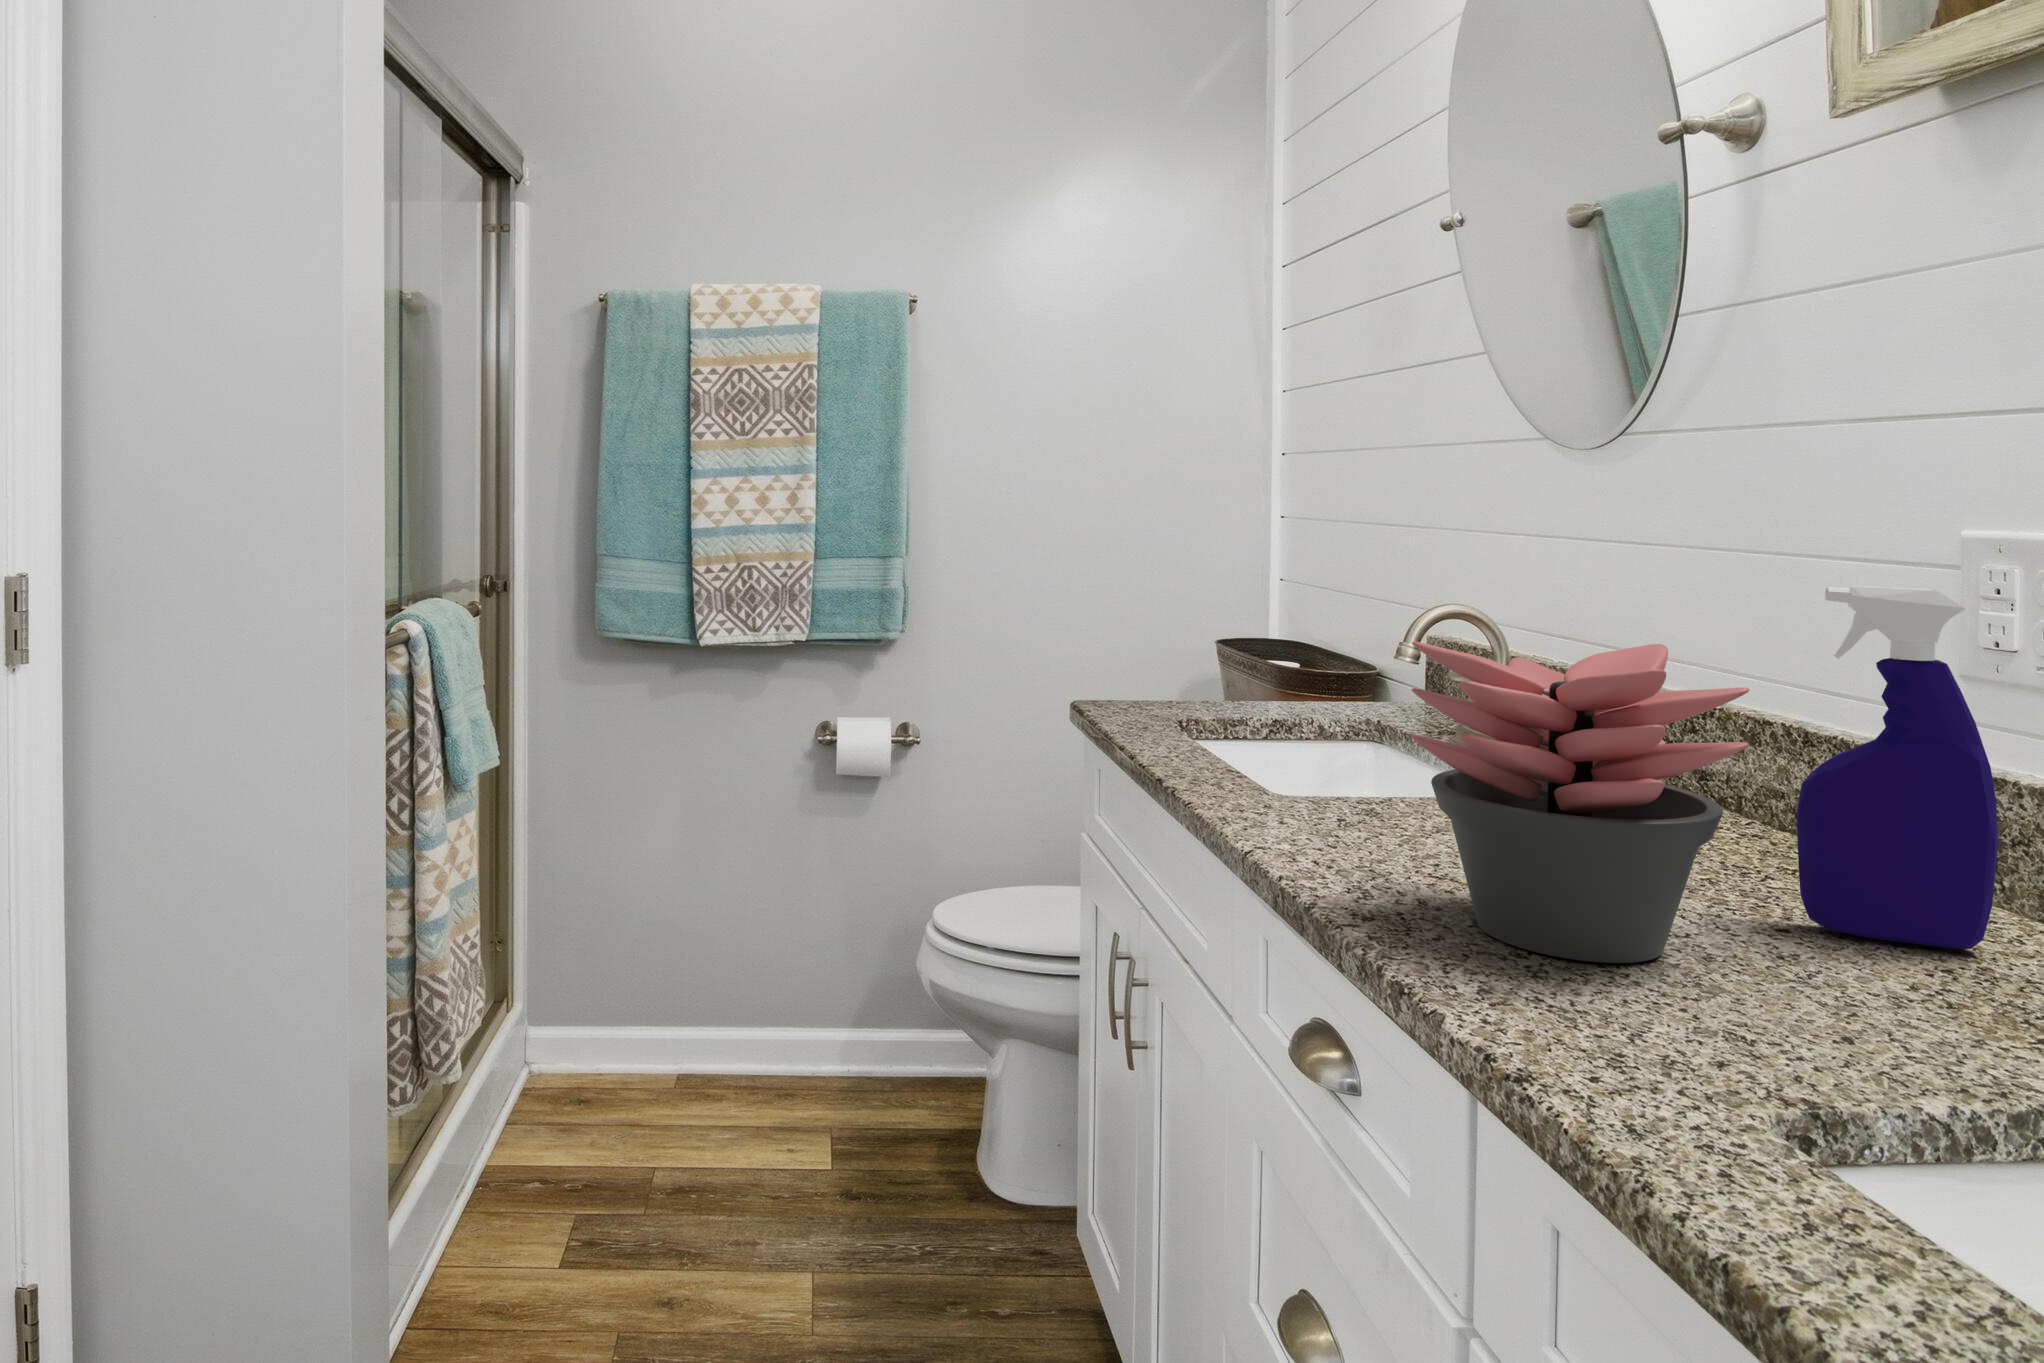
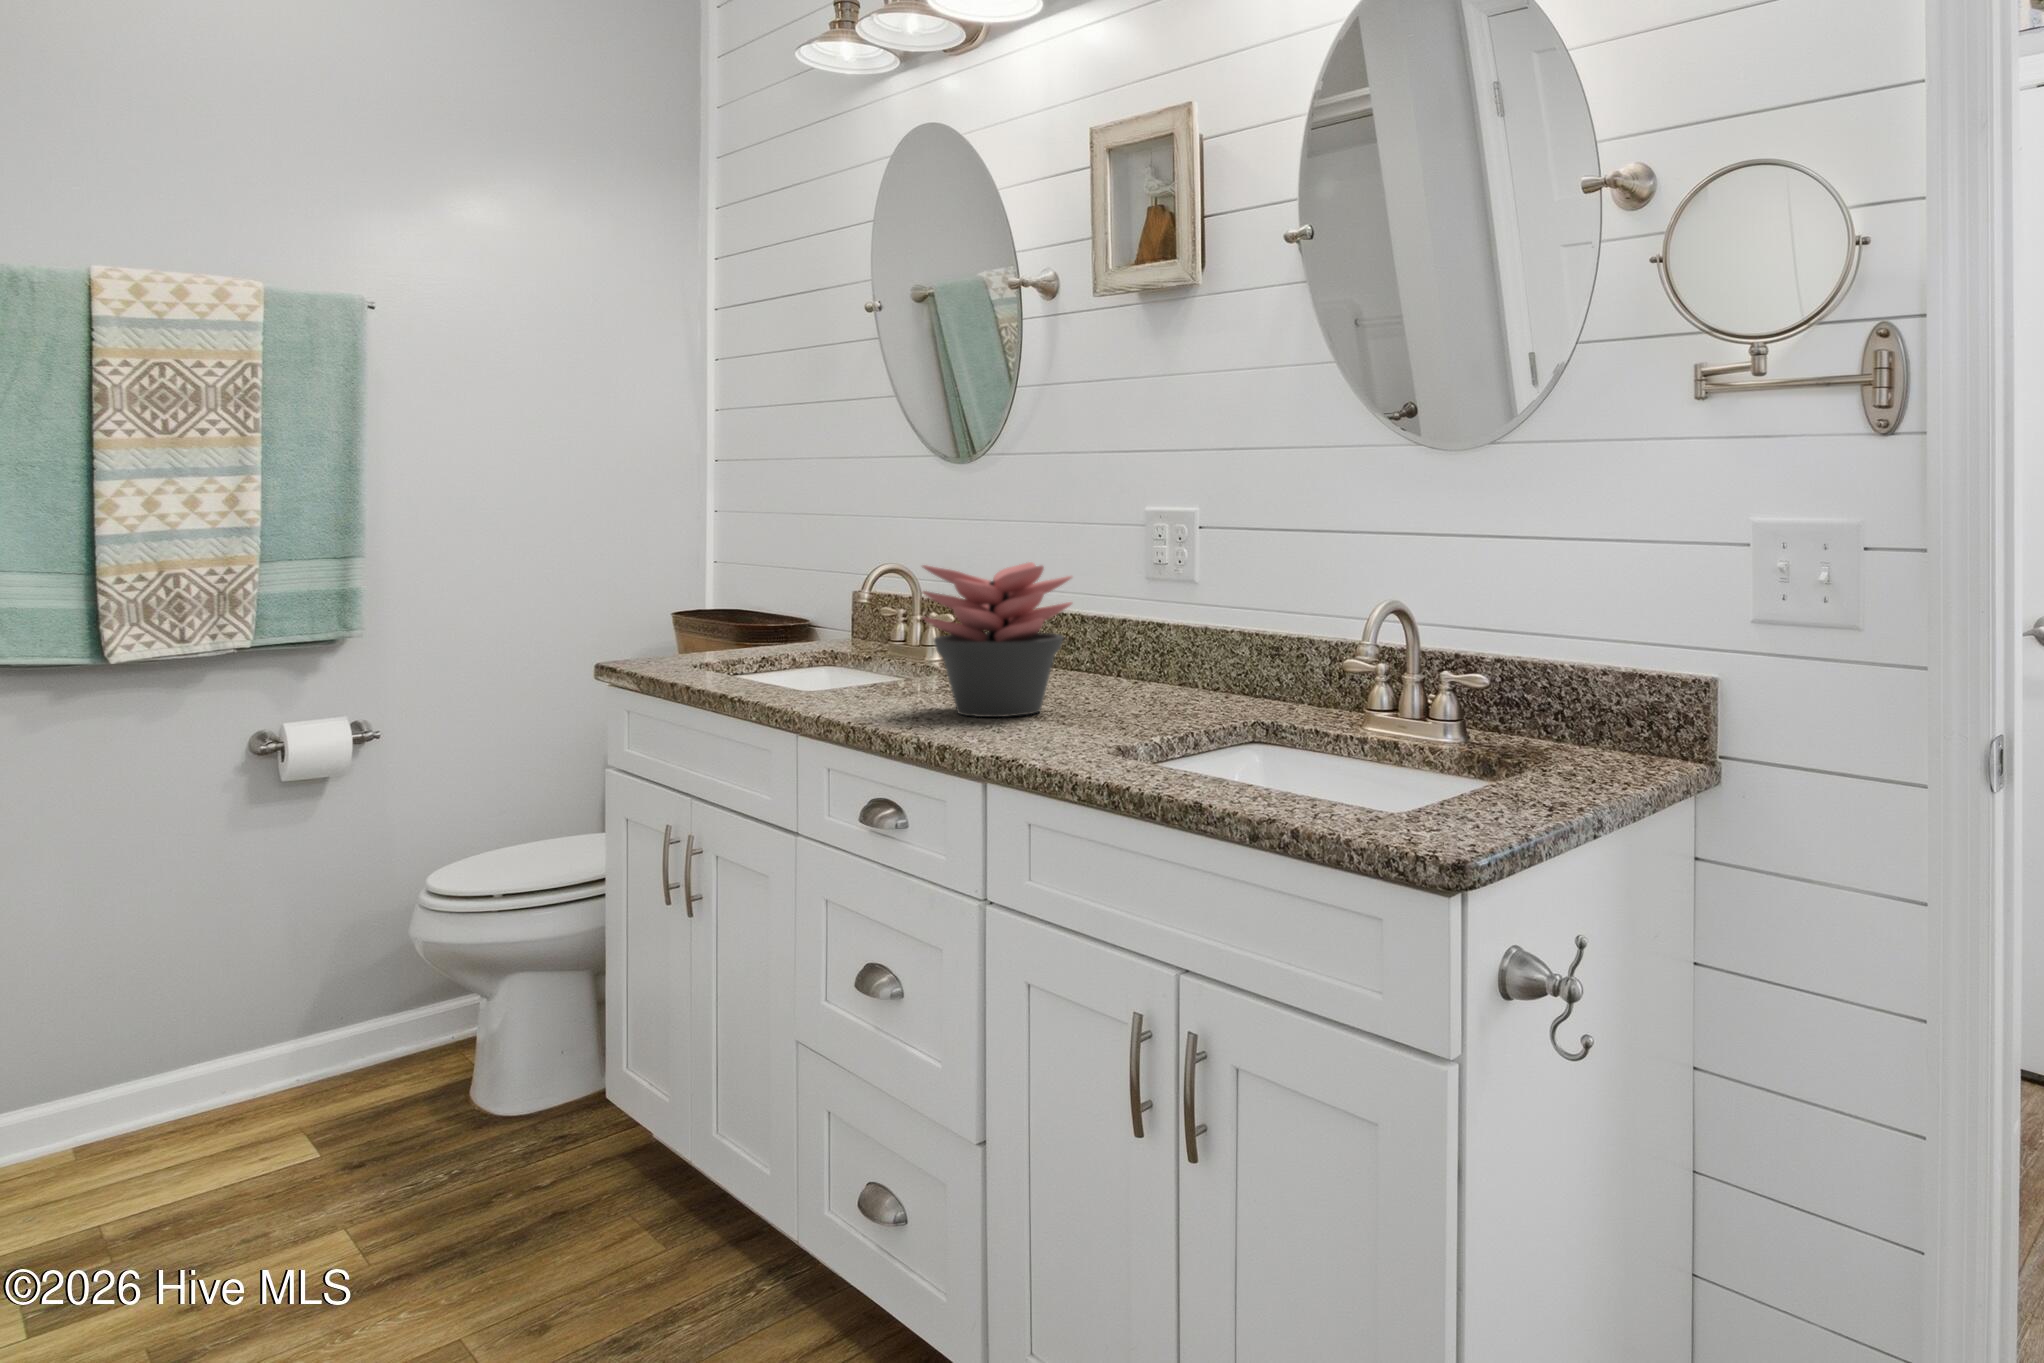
spray bottle: present [1796,586,1999,949] -> none [1087,530,1160,698]

